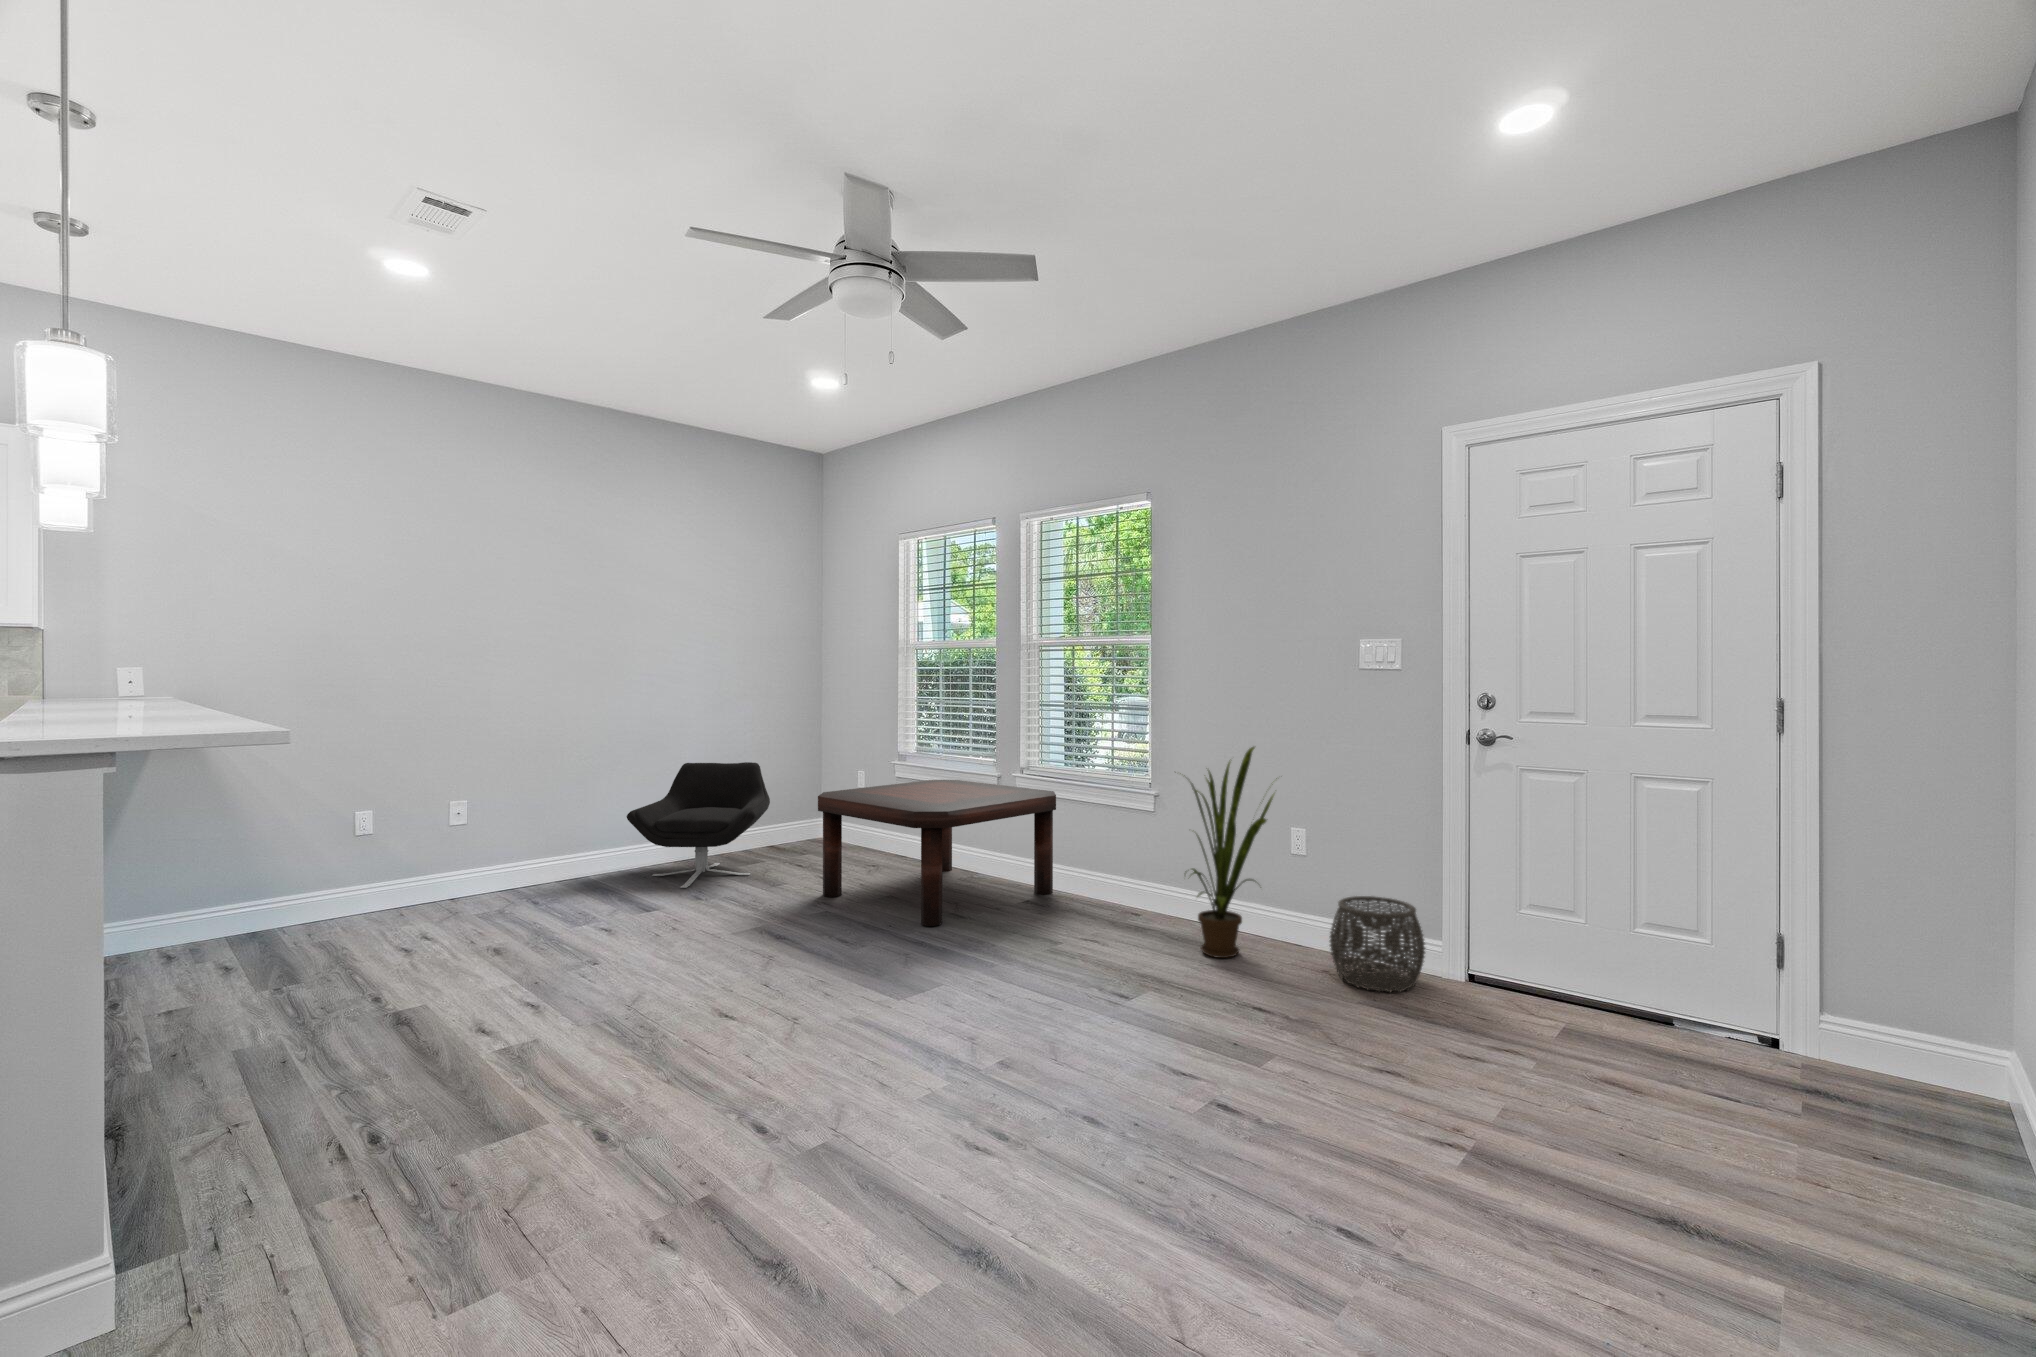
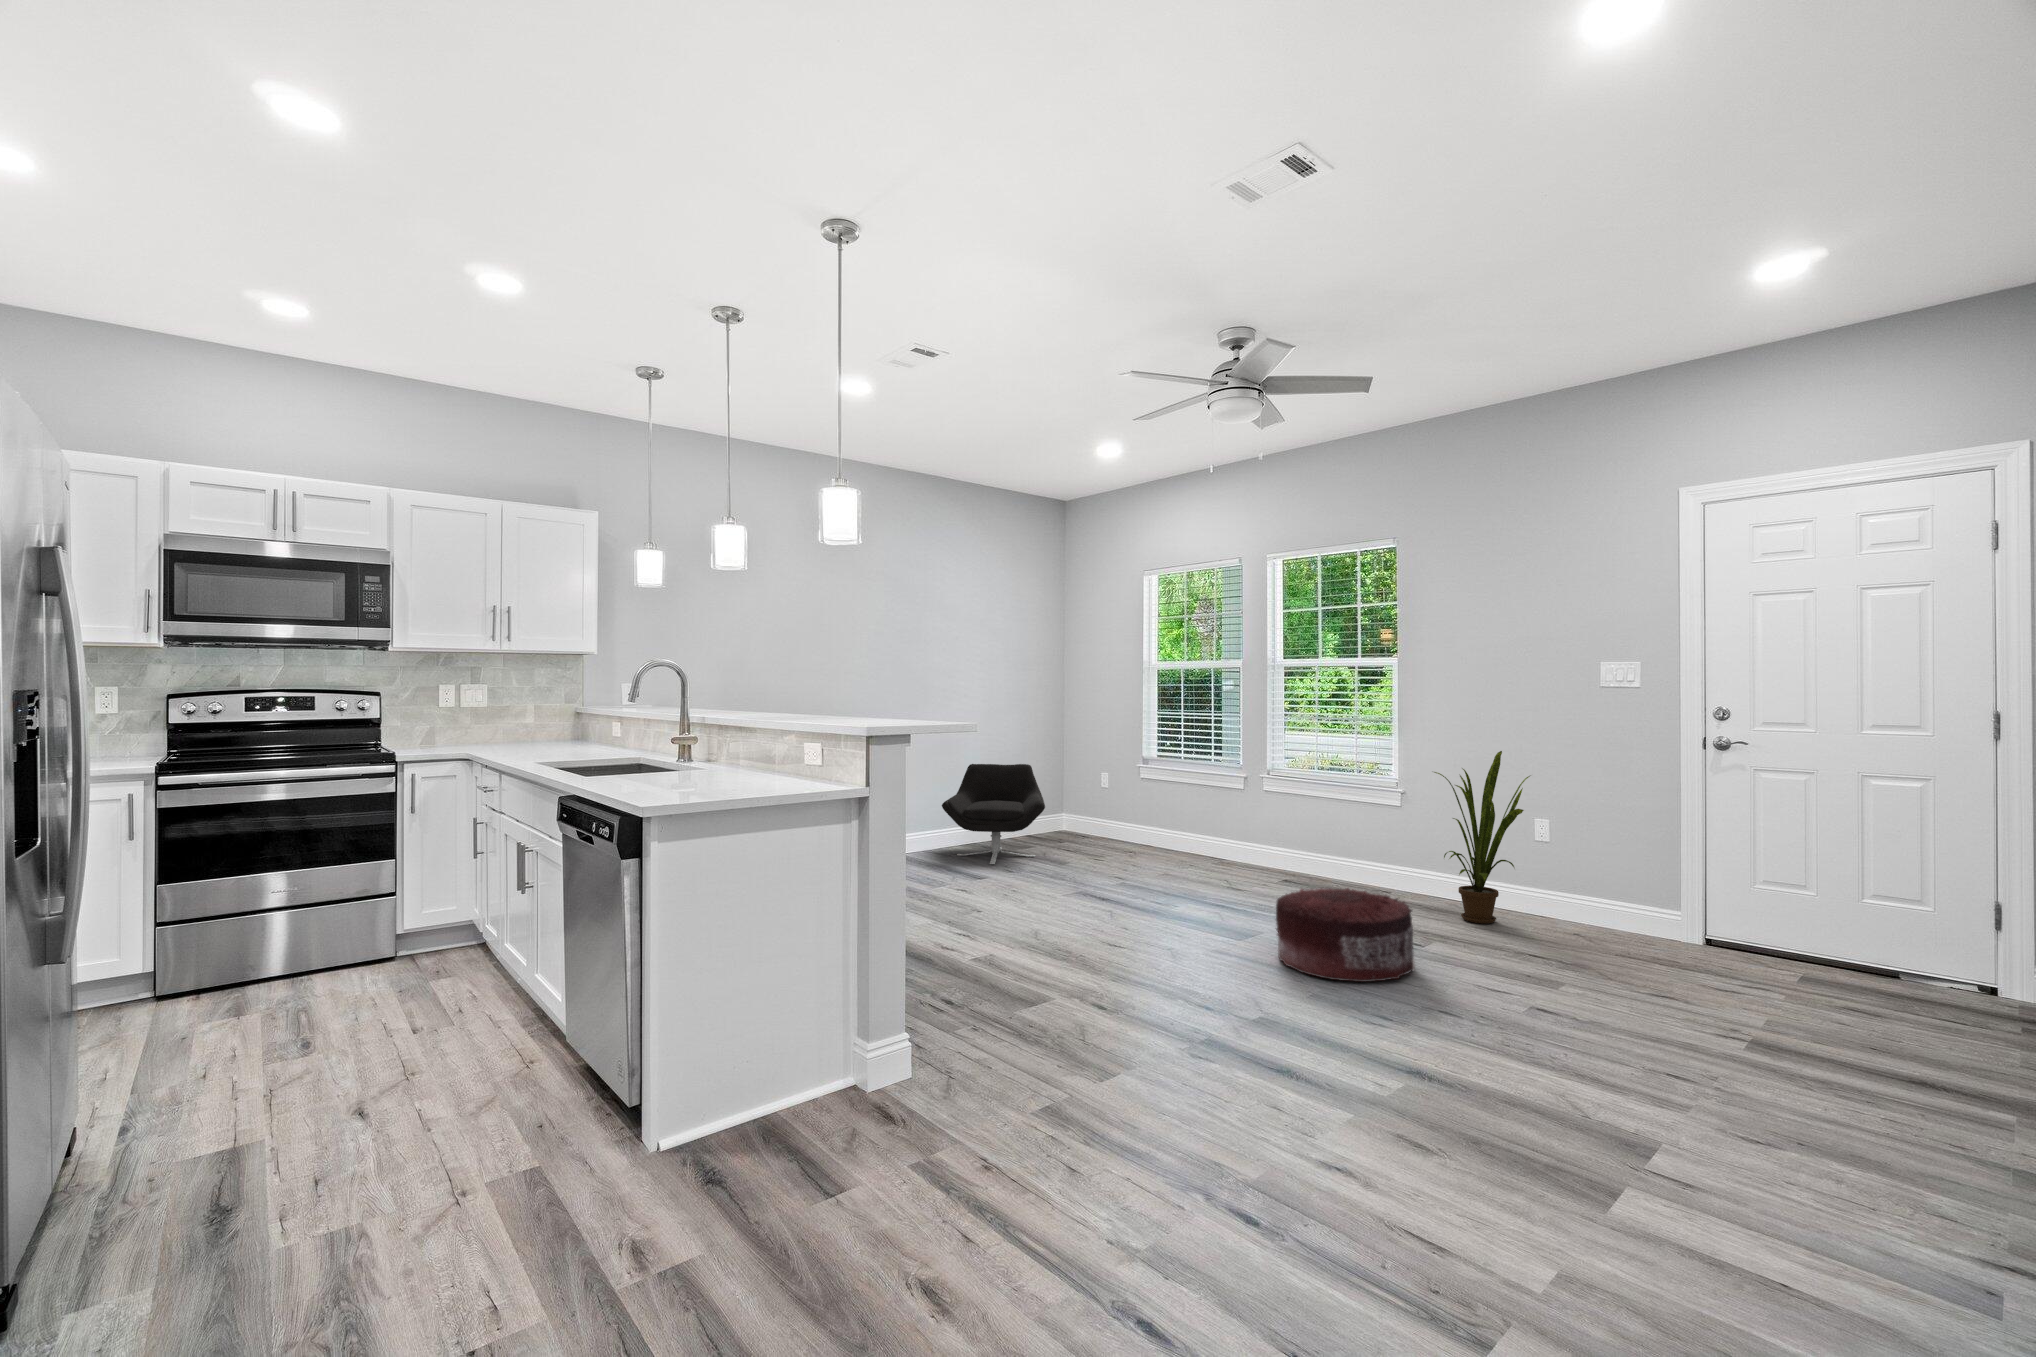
coffee table: present [818,780,1056,926] -> none [1108,780,1308,895]
woven basket: present [1330,896,1425,992] -> none [1582,874,1670,950]
pouf: none [924,926,1099,1065] -> present [1276,888,1415,982]

